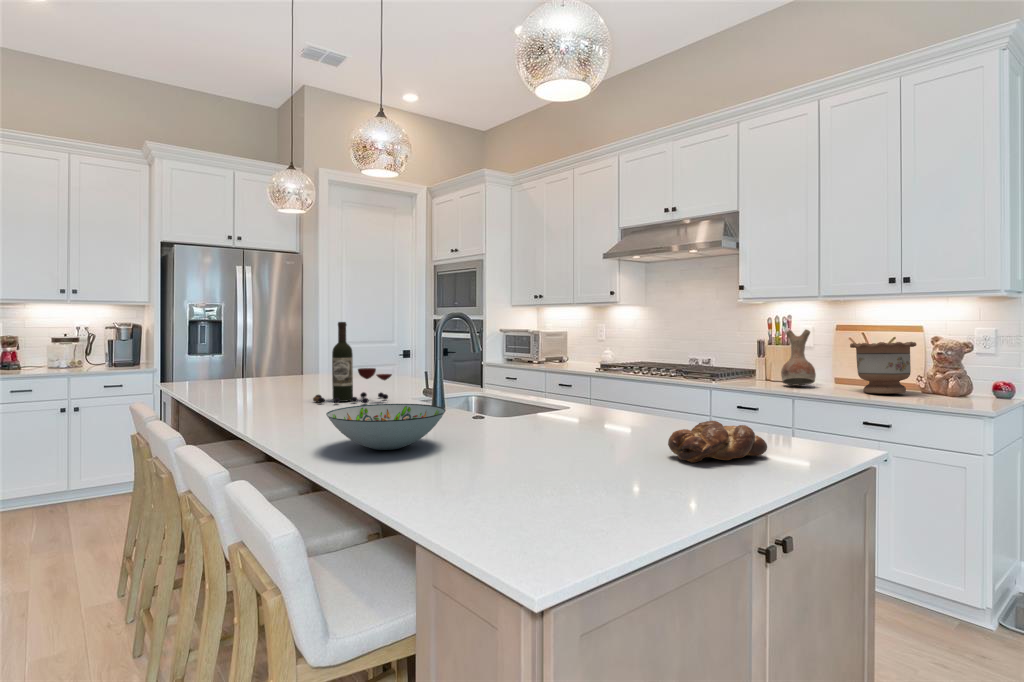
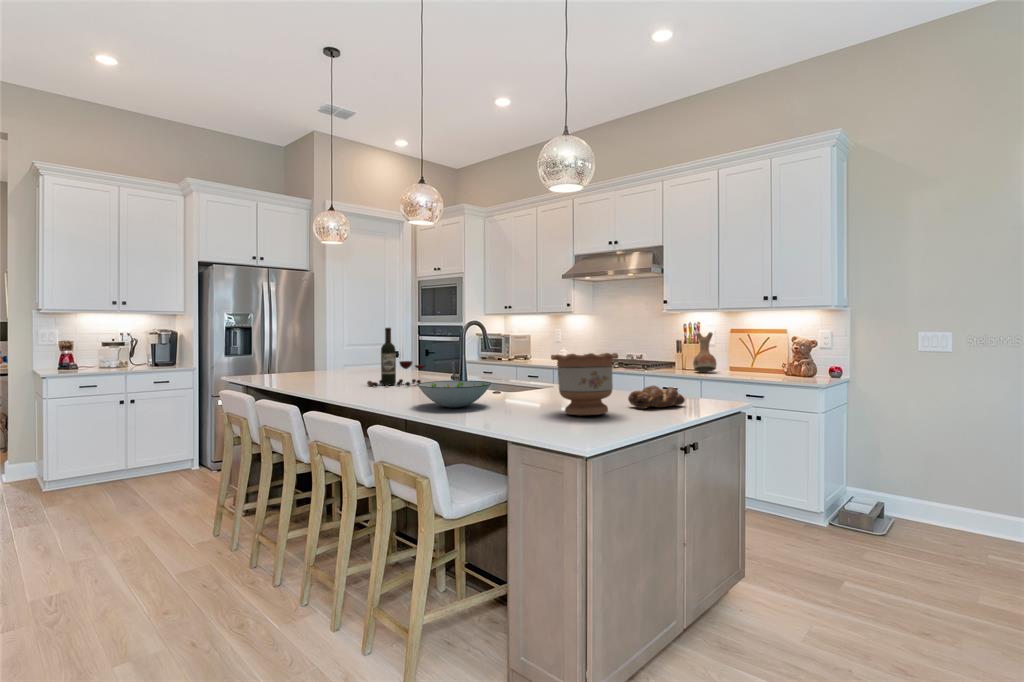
flower pot: present [850,342,917,393] -> present [551,353,618,415]

